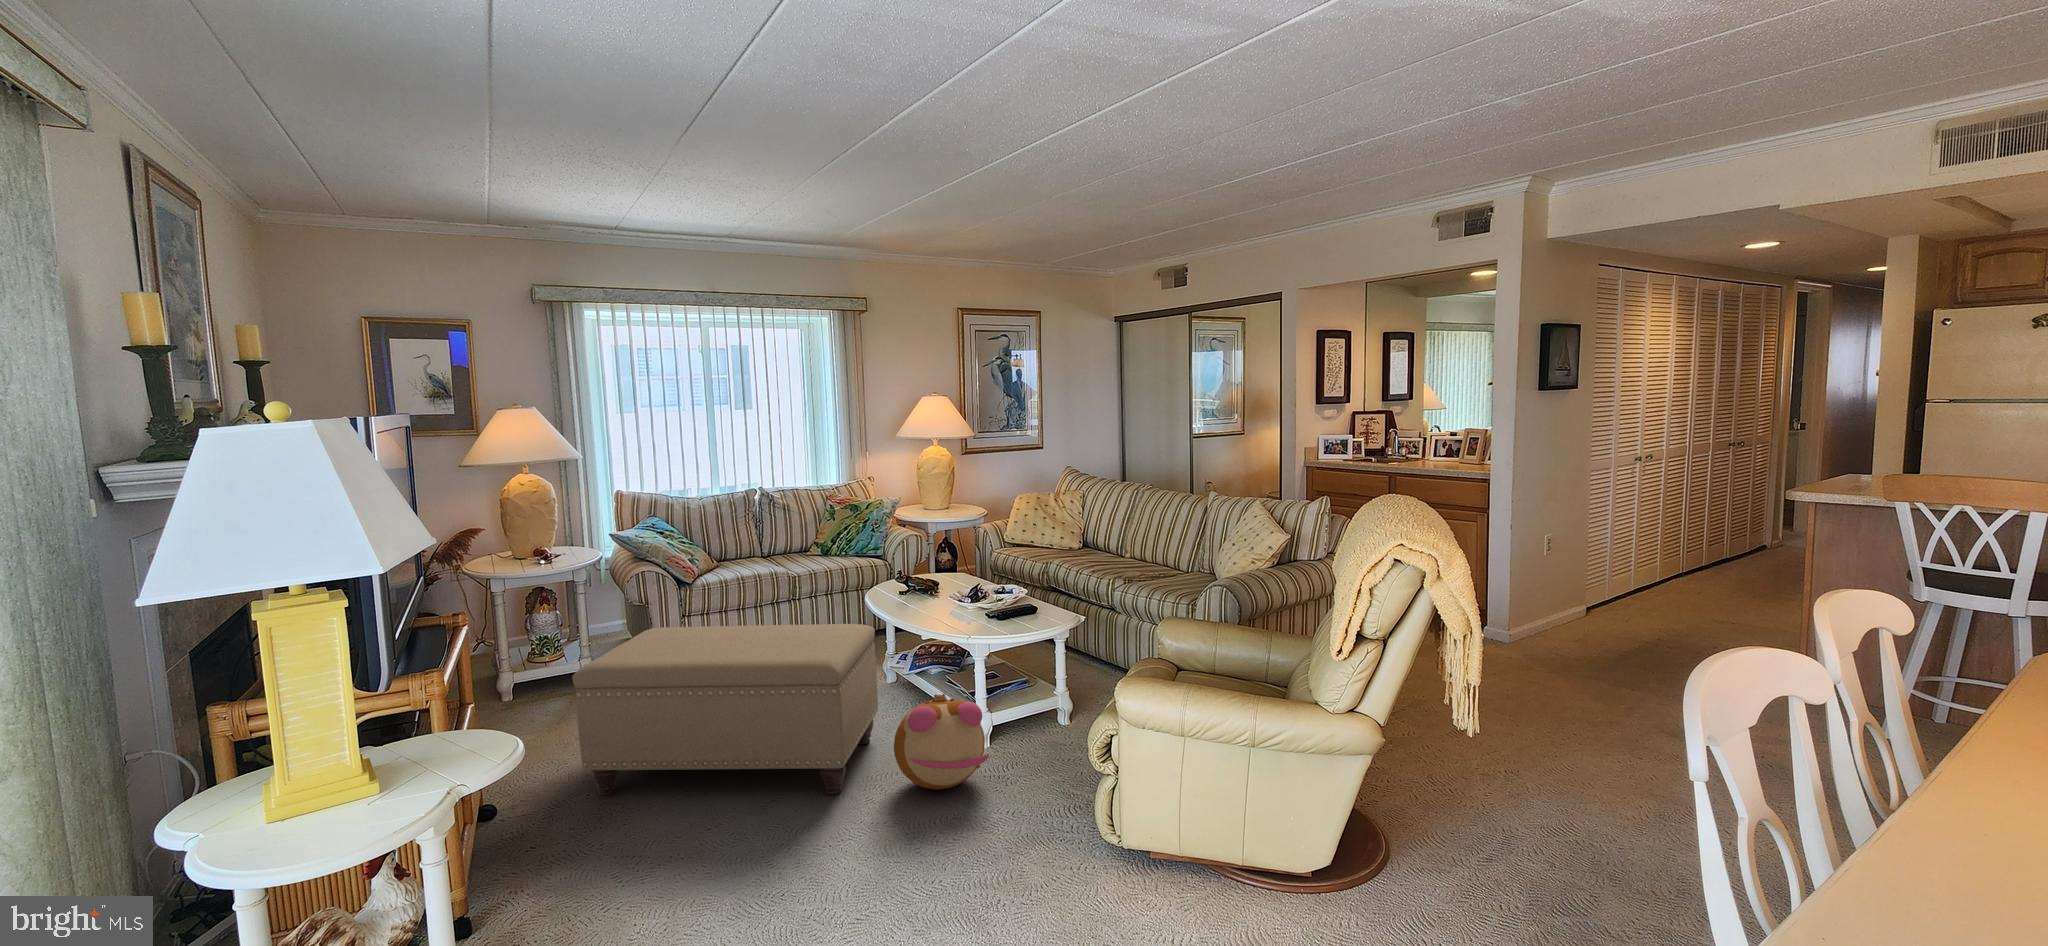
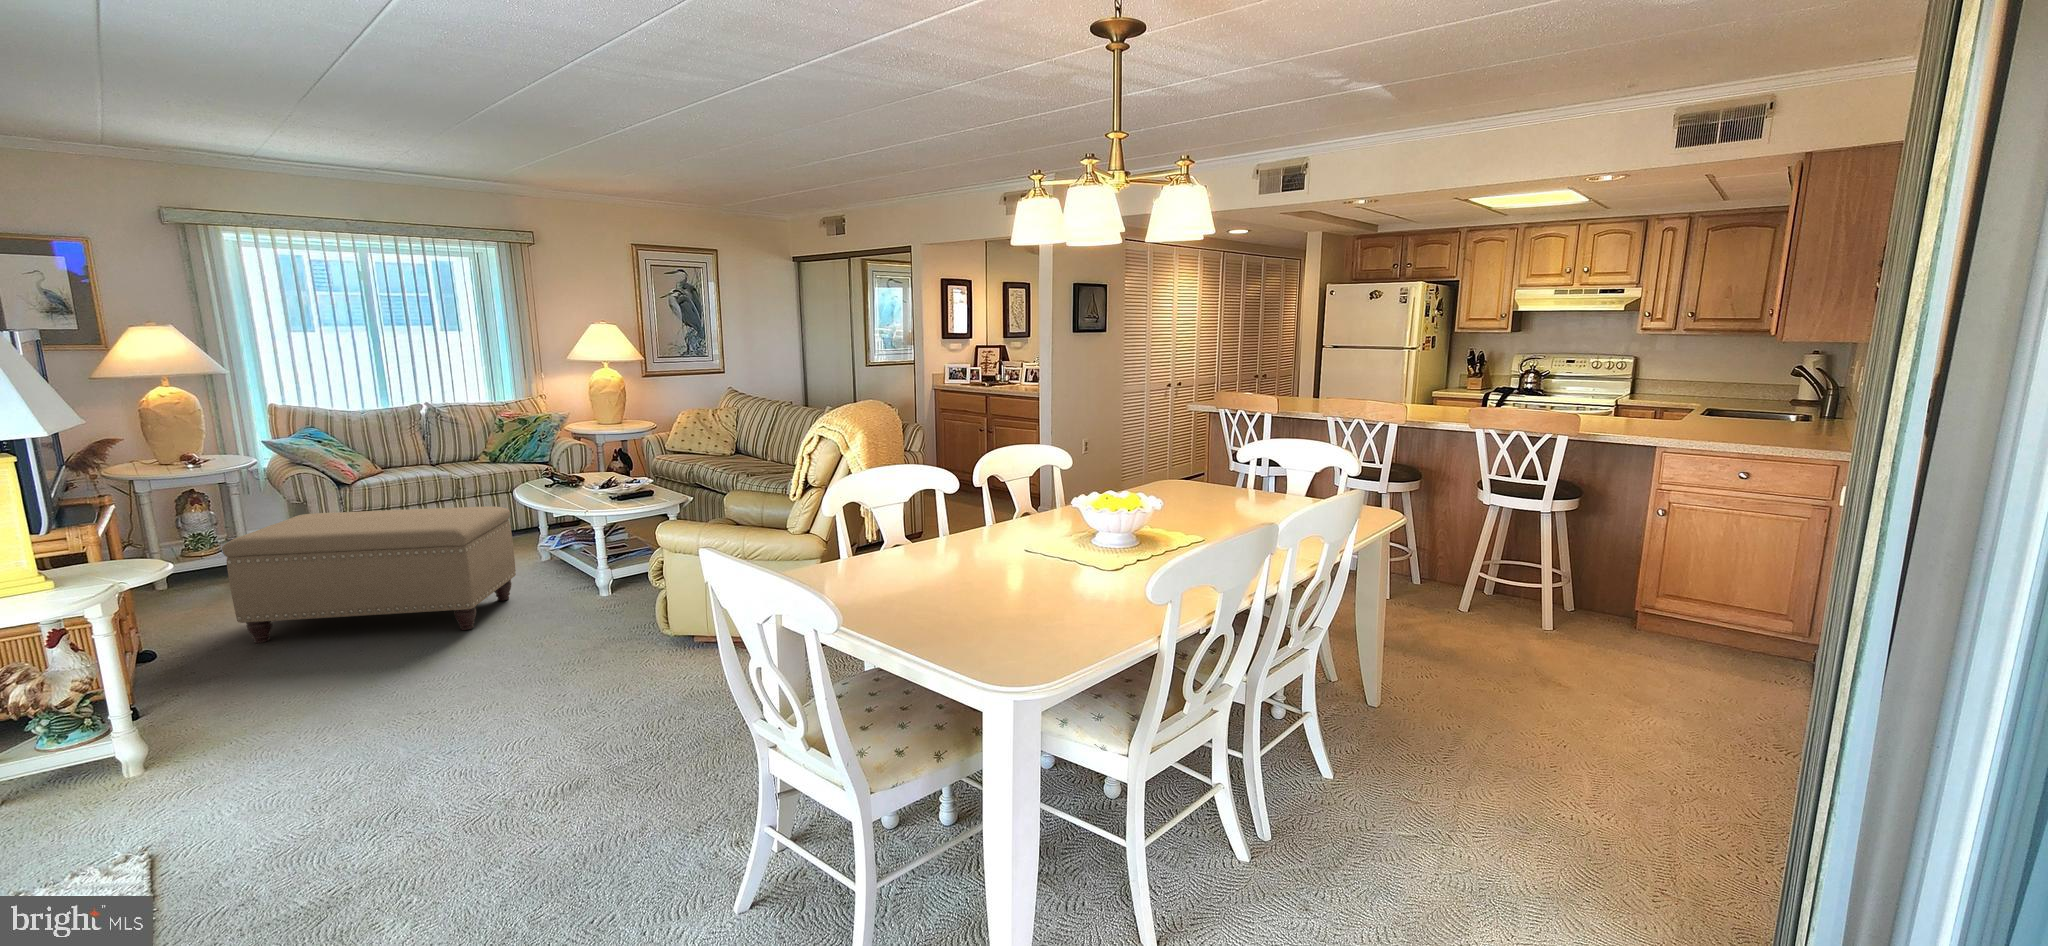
plush toy: present [894,694,989,790] -> none [516,552,593,622]

